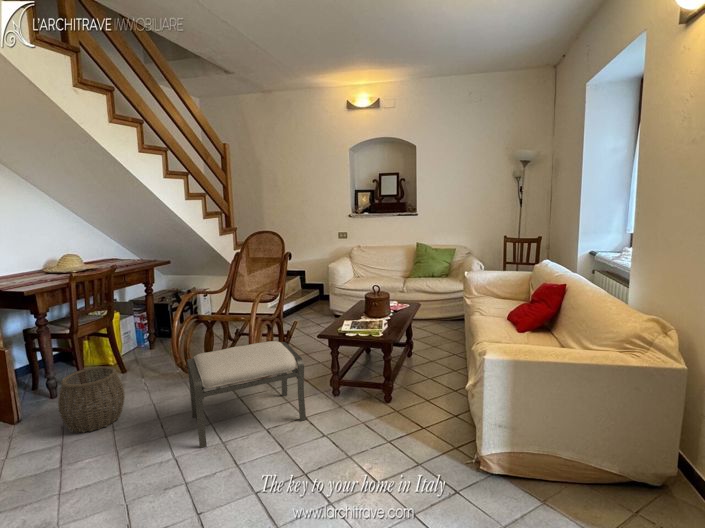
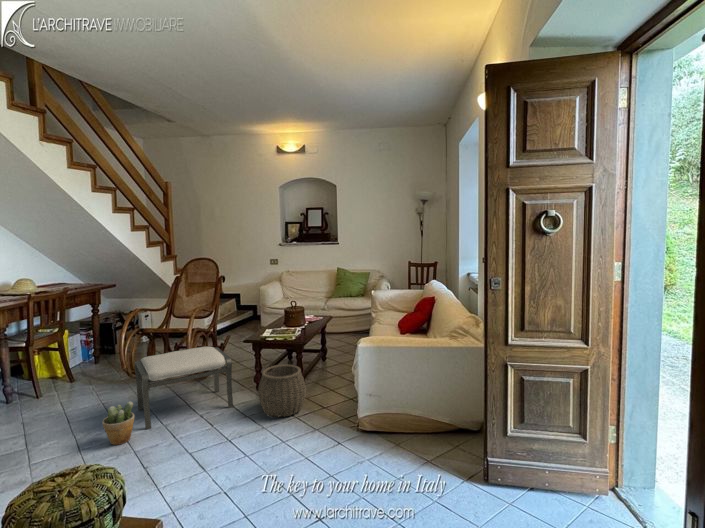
woven basket: present [58,367,125,432] -> present [258,365,306,417]
potted plant: none [146,416,185,471] -> present [102,402,134,445]

